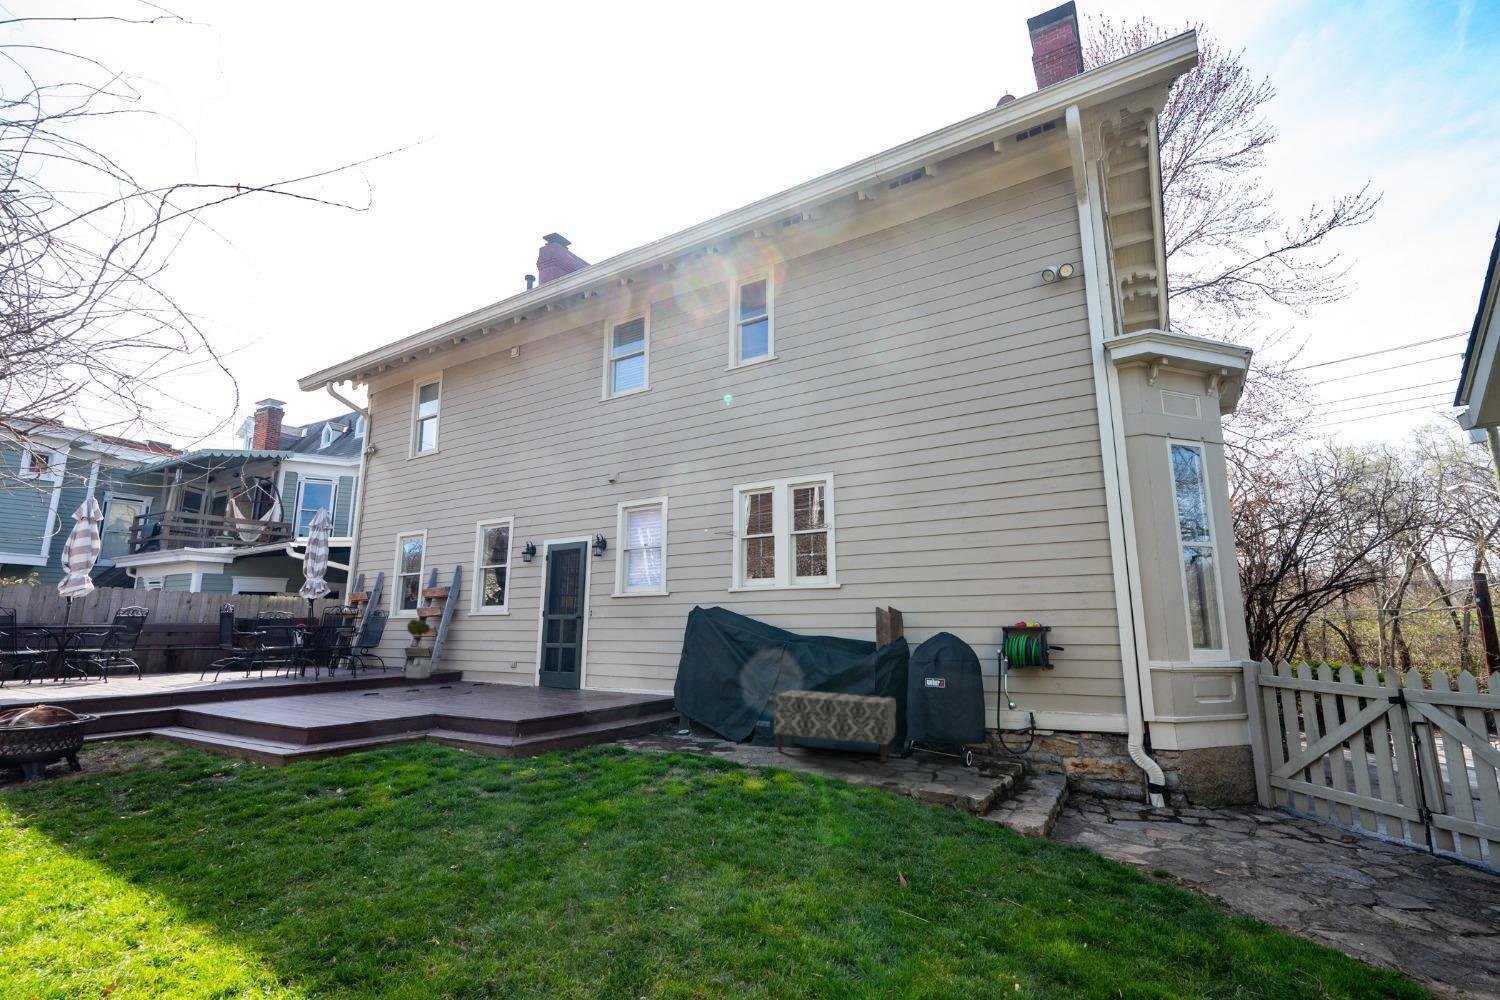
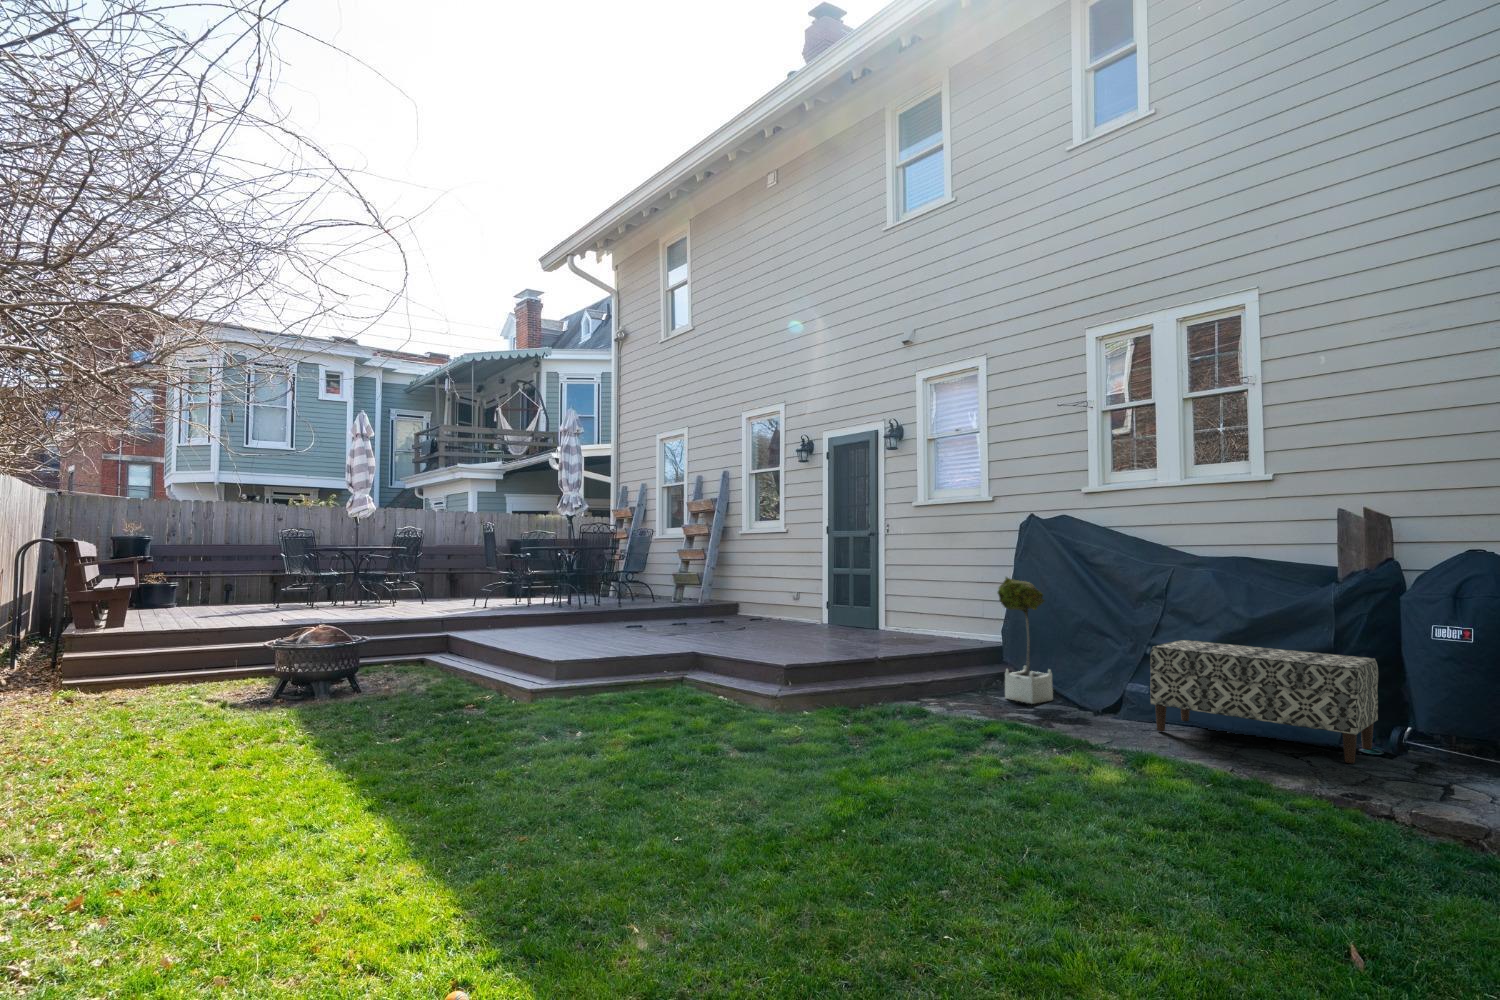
potted tree: present [406,619,430,678] -> present [998,577,1053,704]

